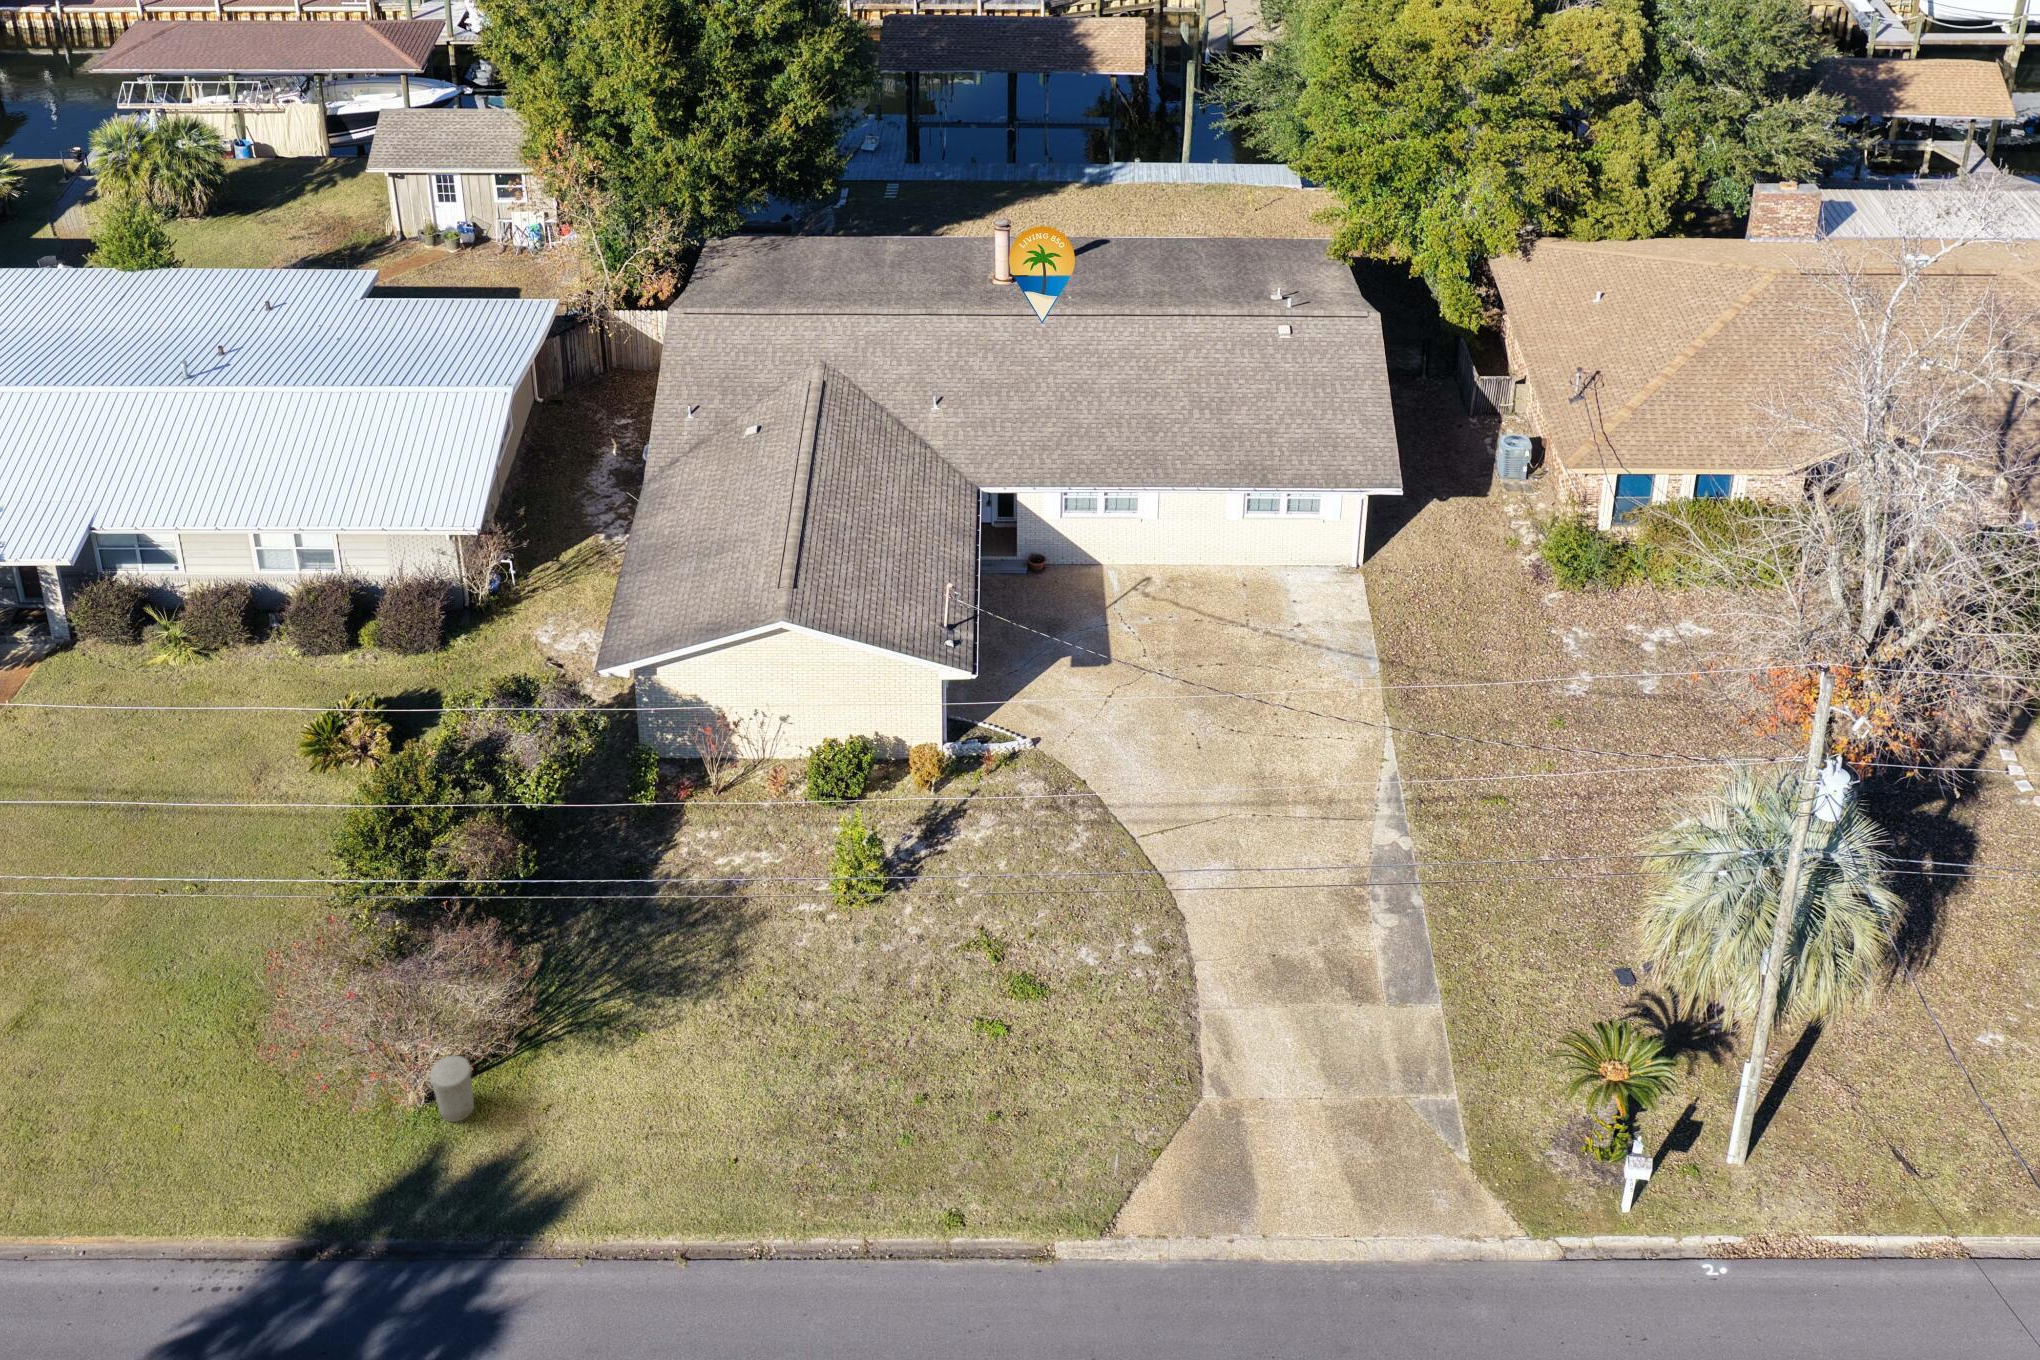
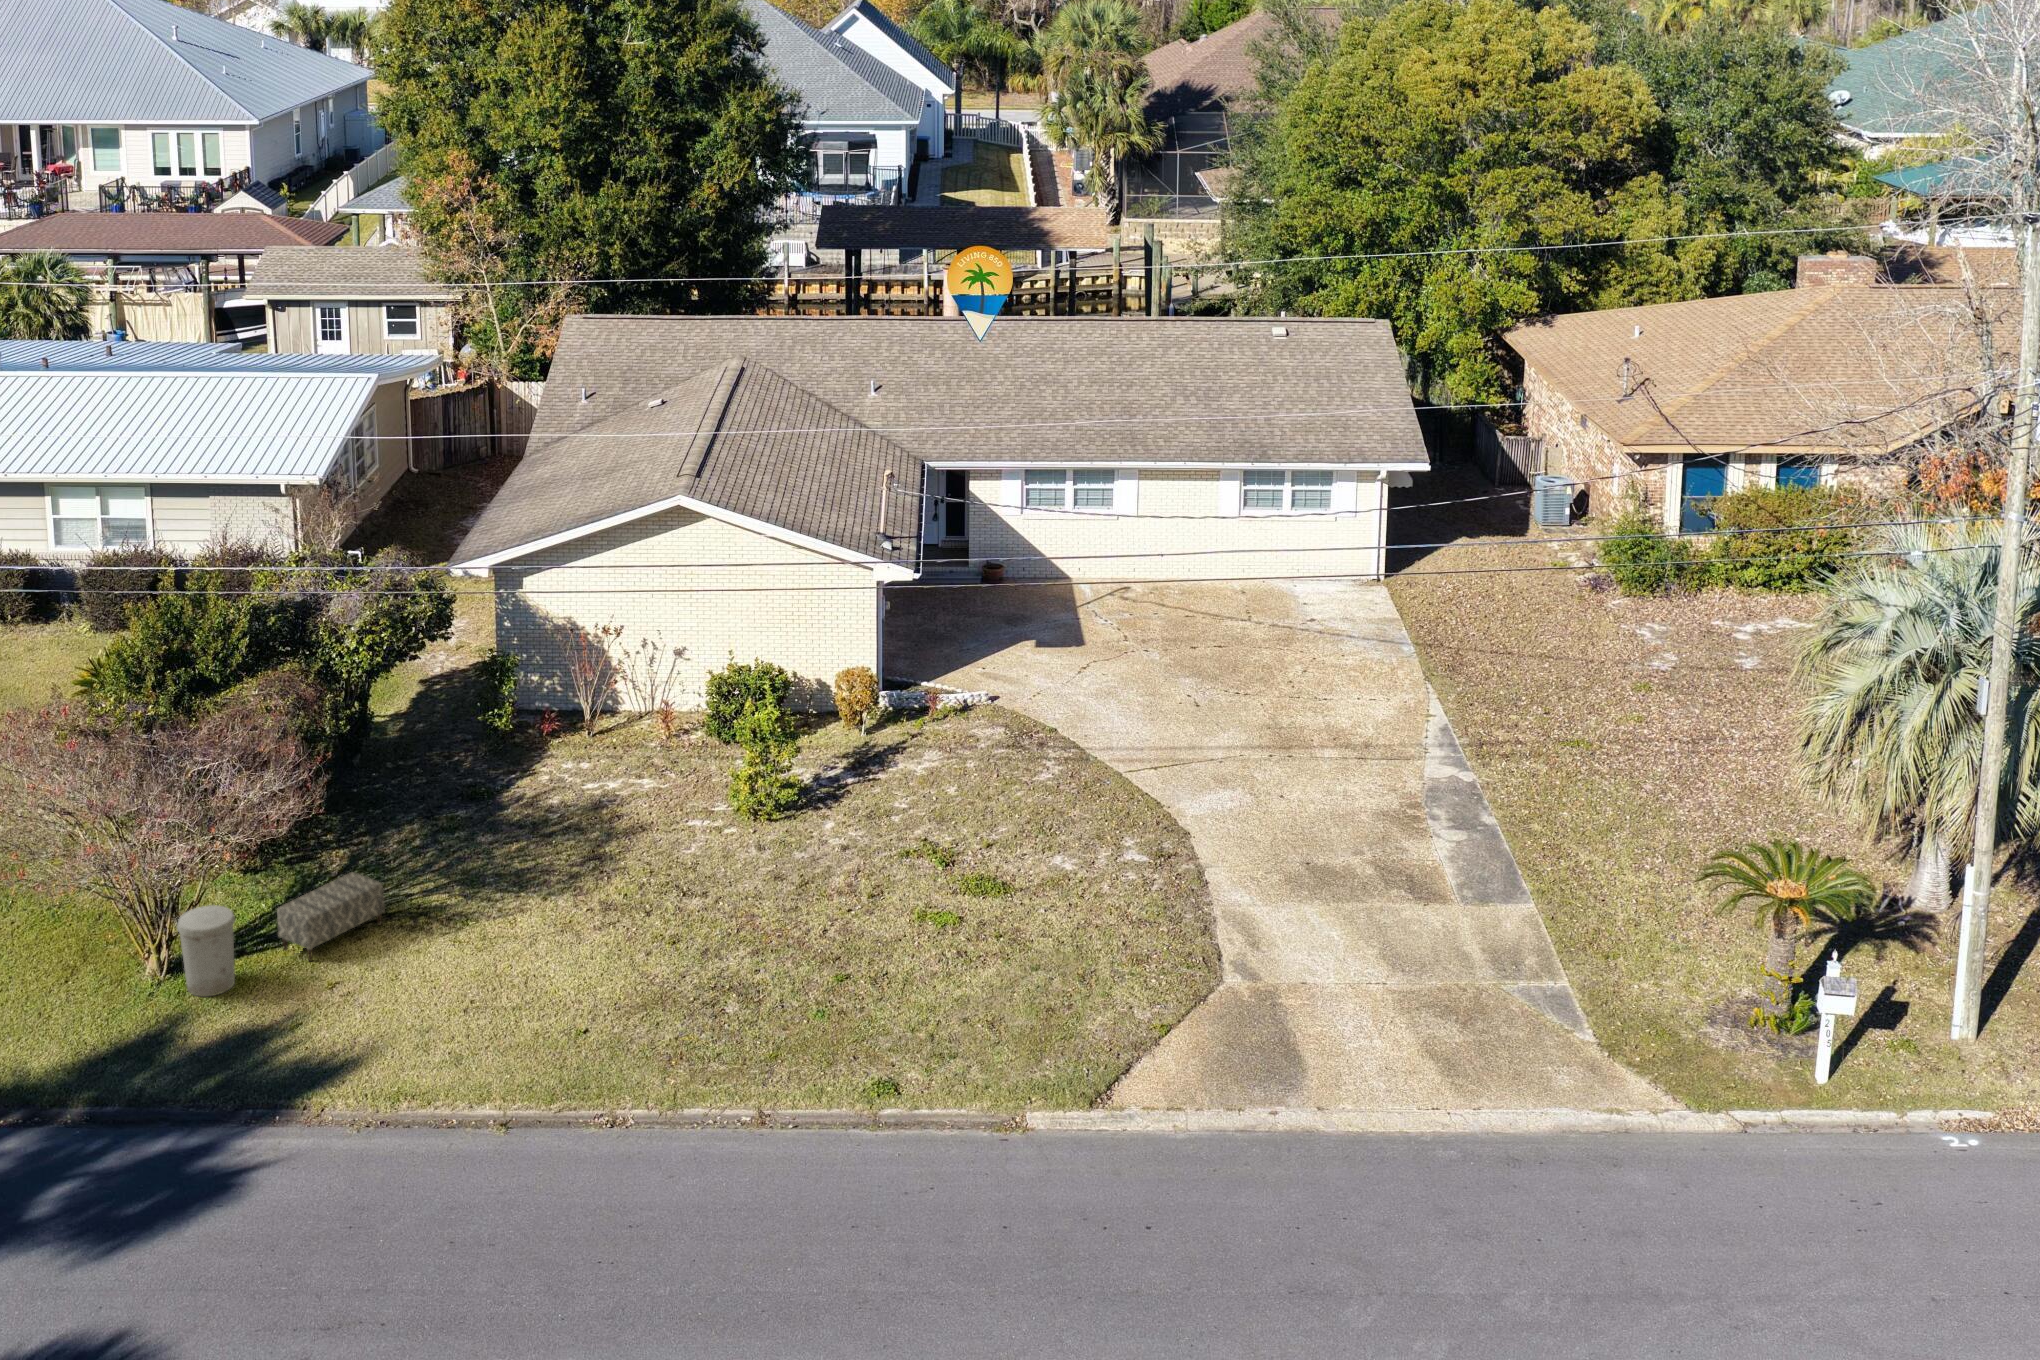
bench: none [499,997,578,1080] -> present [277,872,385,961]

